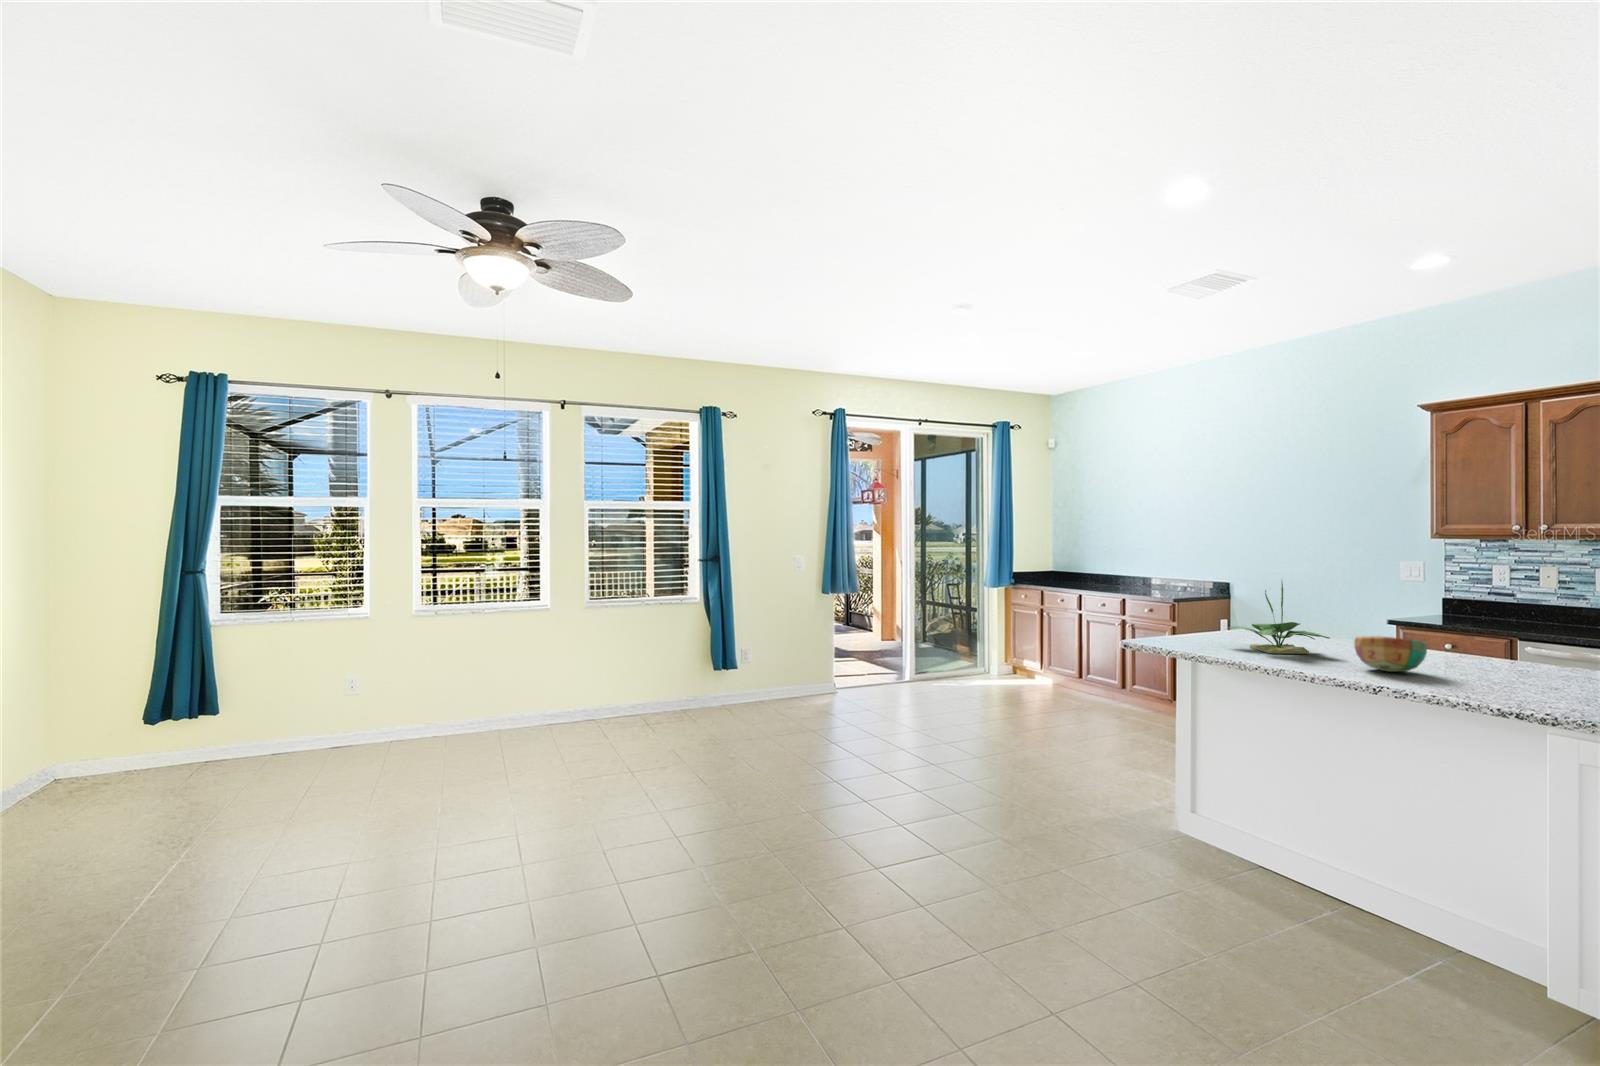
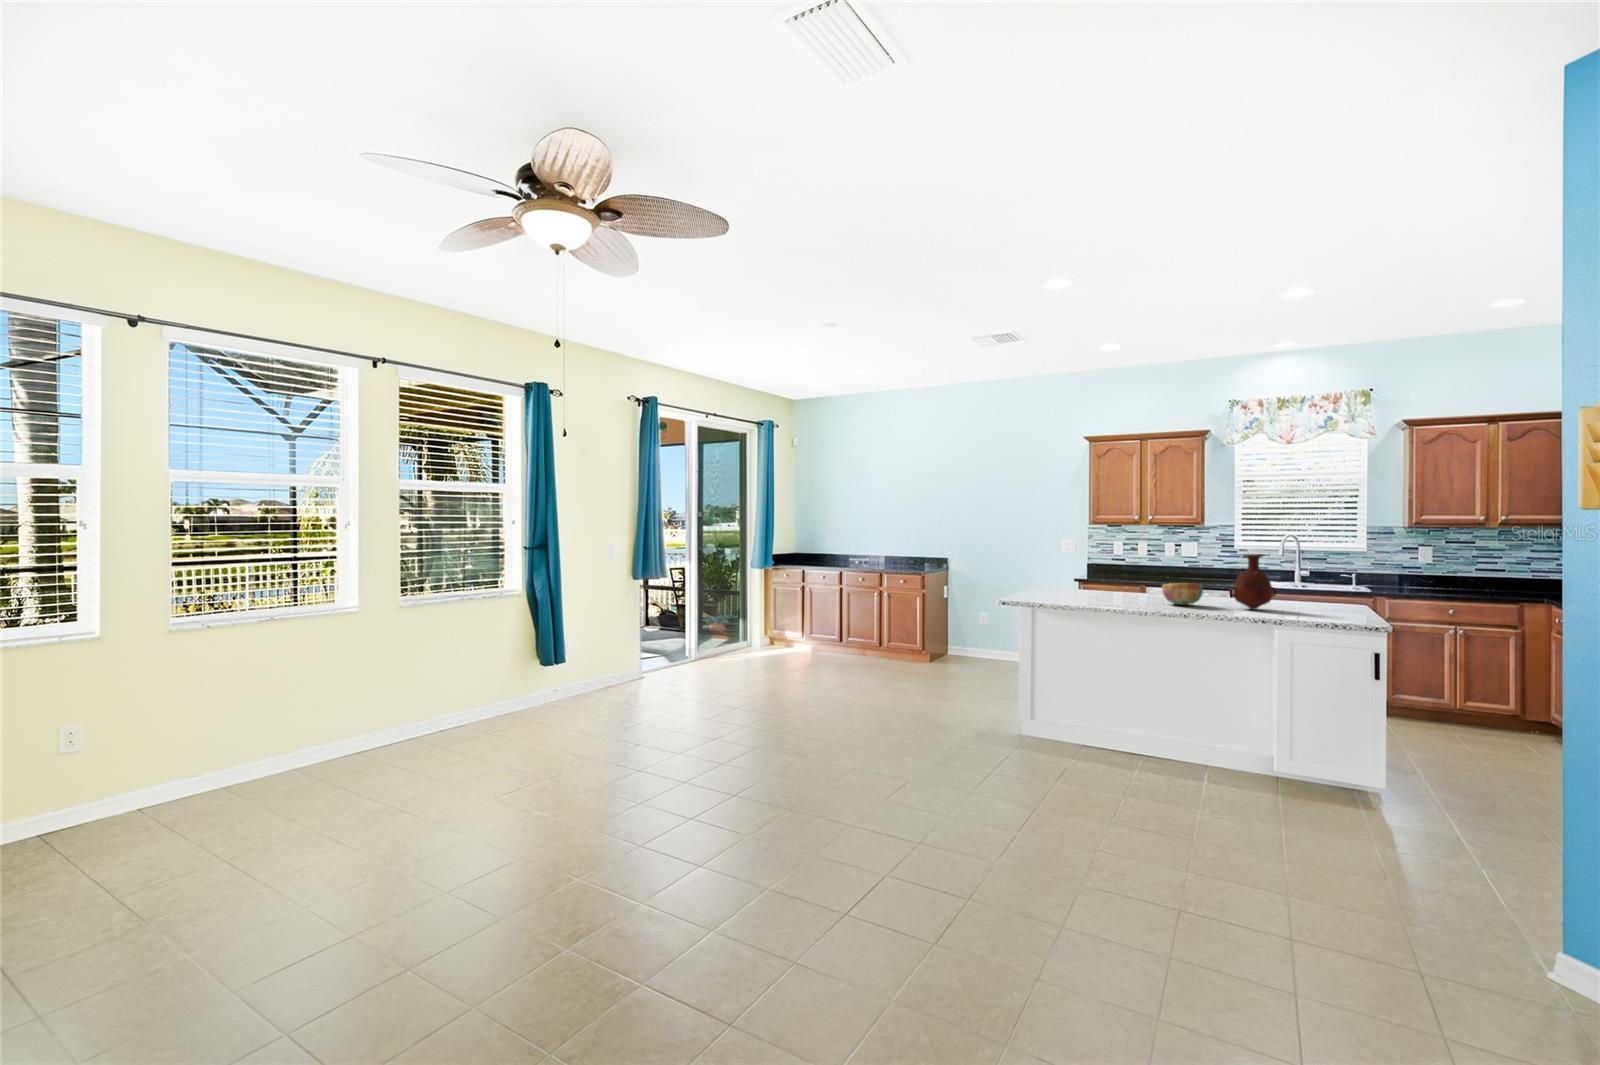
potted plant: present [1227,583,1330,654] -> none [1068,549,1134,600]
vase: none [1464,595,1565,690] -> present [1229,554,1277,609]

